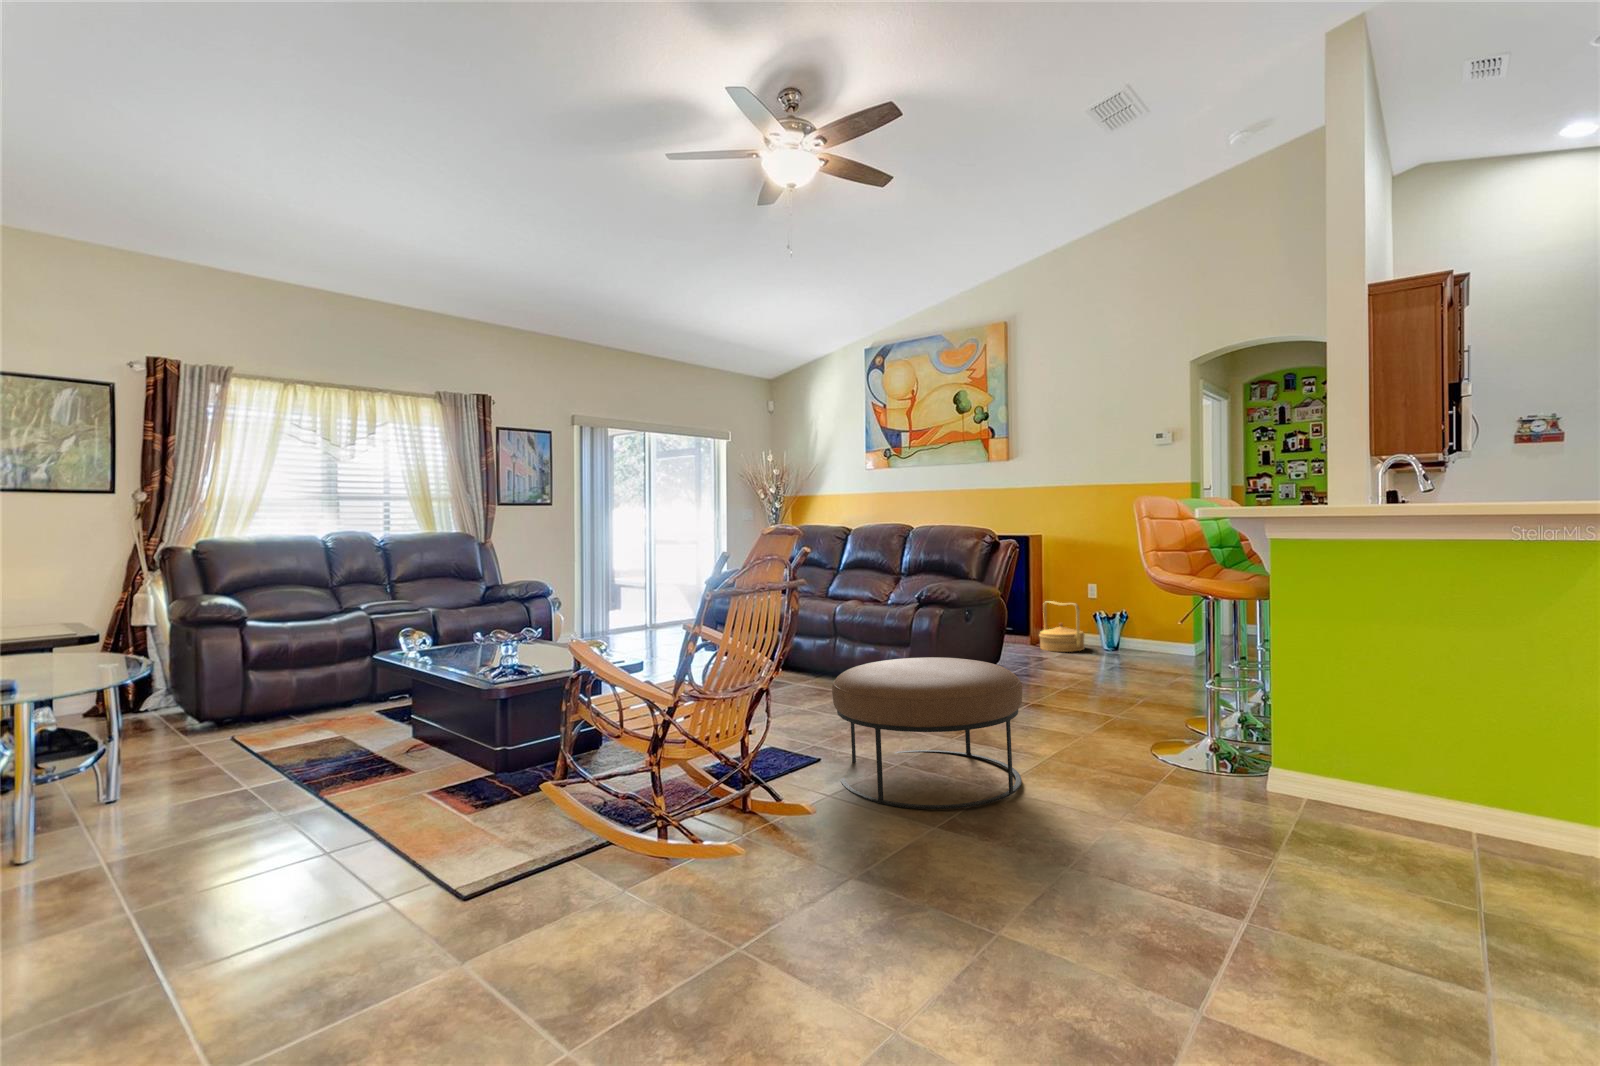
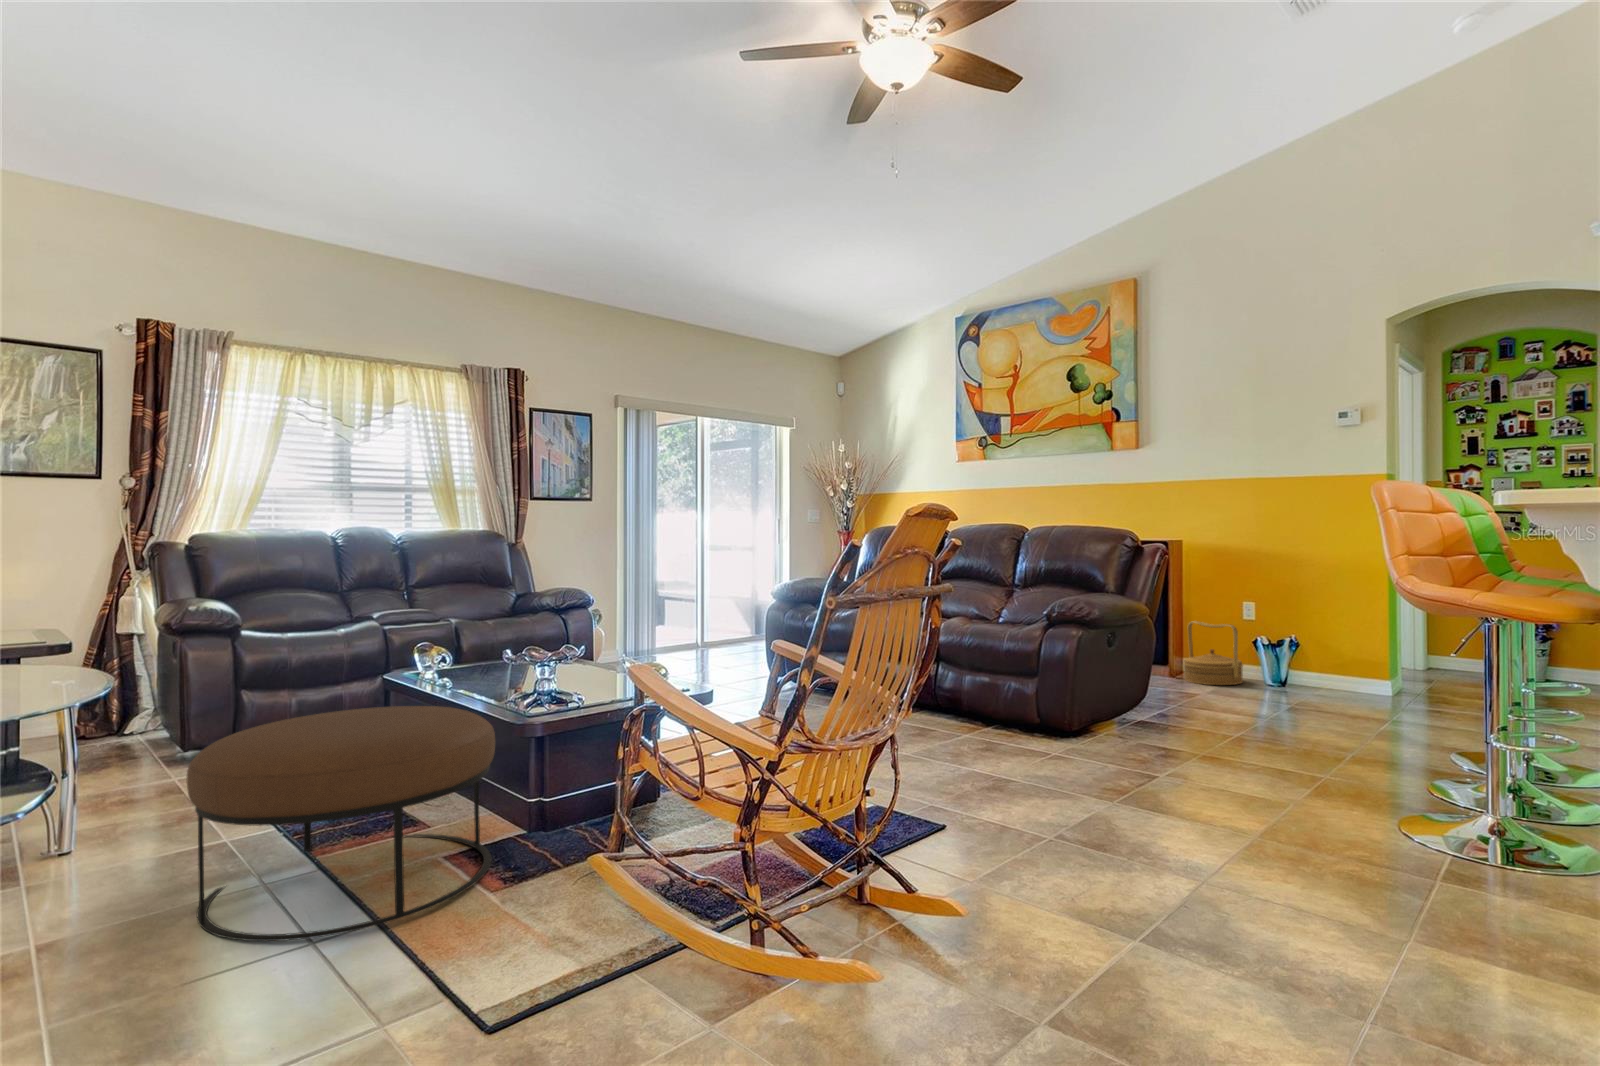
ottoman: present [832,657,1022,809] -> present [187,706,495,941]

